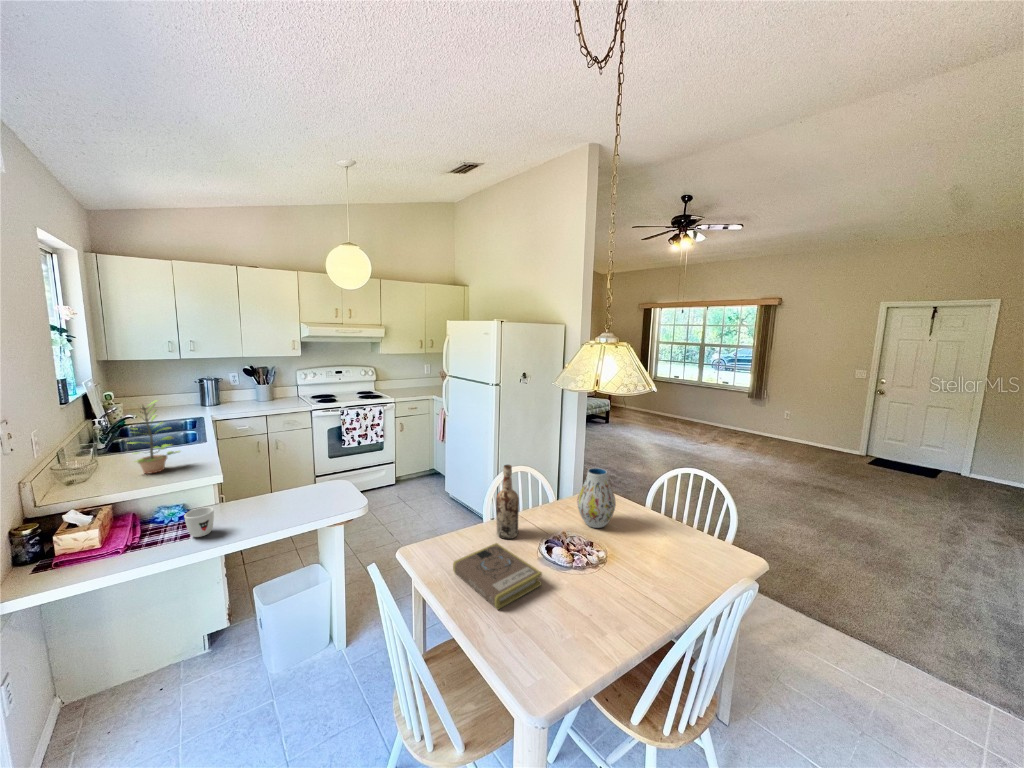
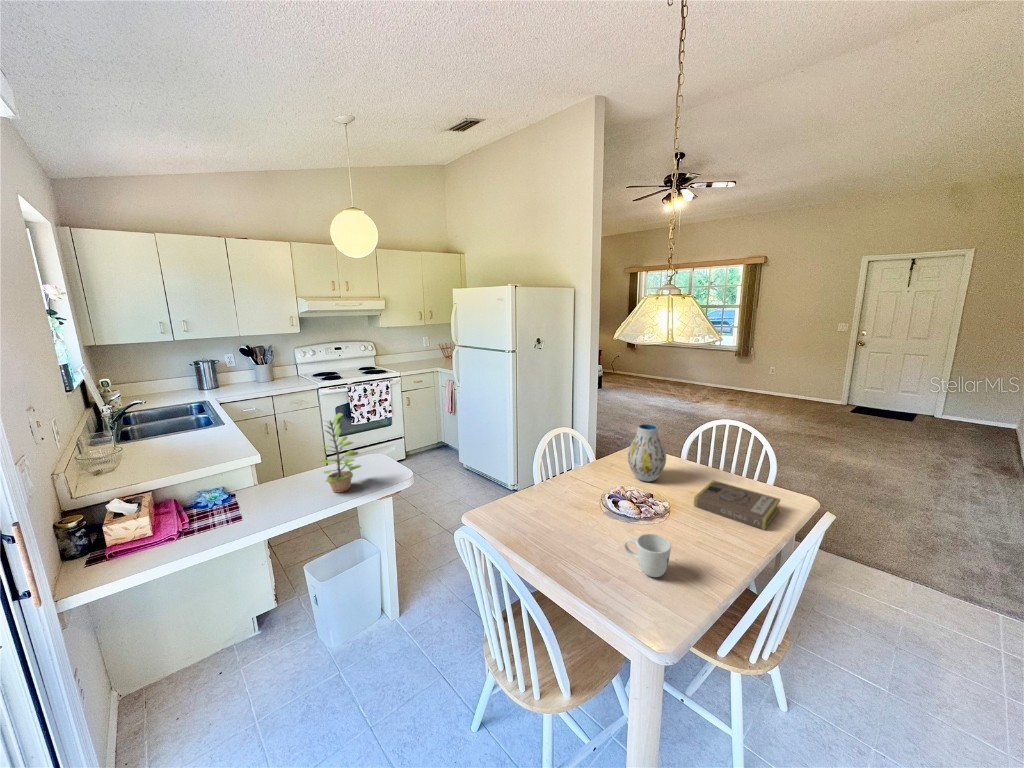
plant: present [129,400,180,474] -> present [320,413,361,493]
wine bottle: present [496,465,519,539] -> none [554,425,577,498]
mug: present [184,507,214,537] -> present [624,534,671,577]
book: present [453,543,542,610] -> present [694,480,780,530]

